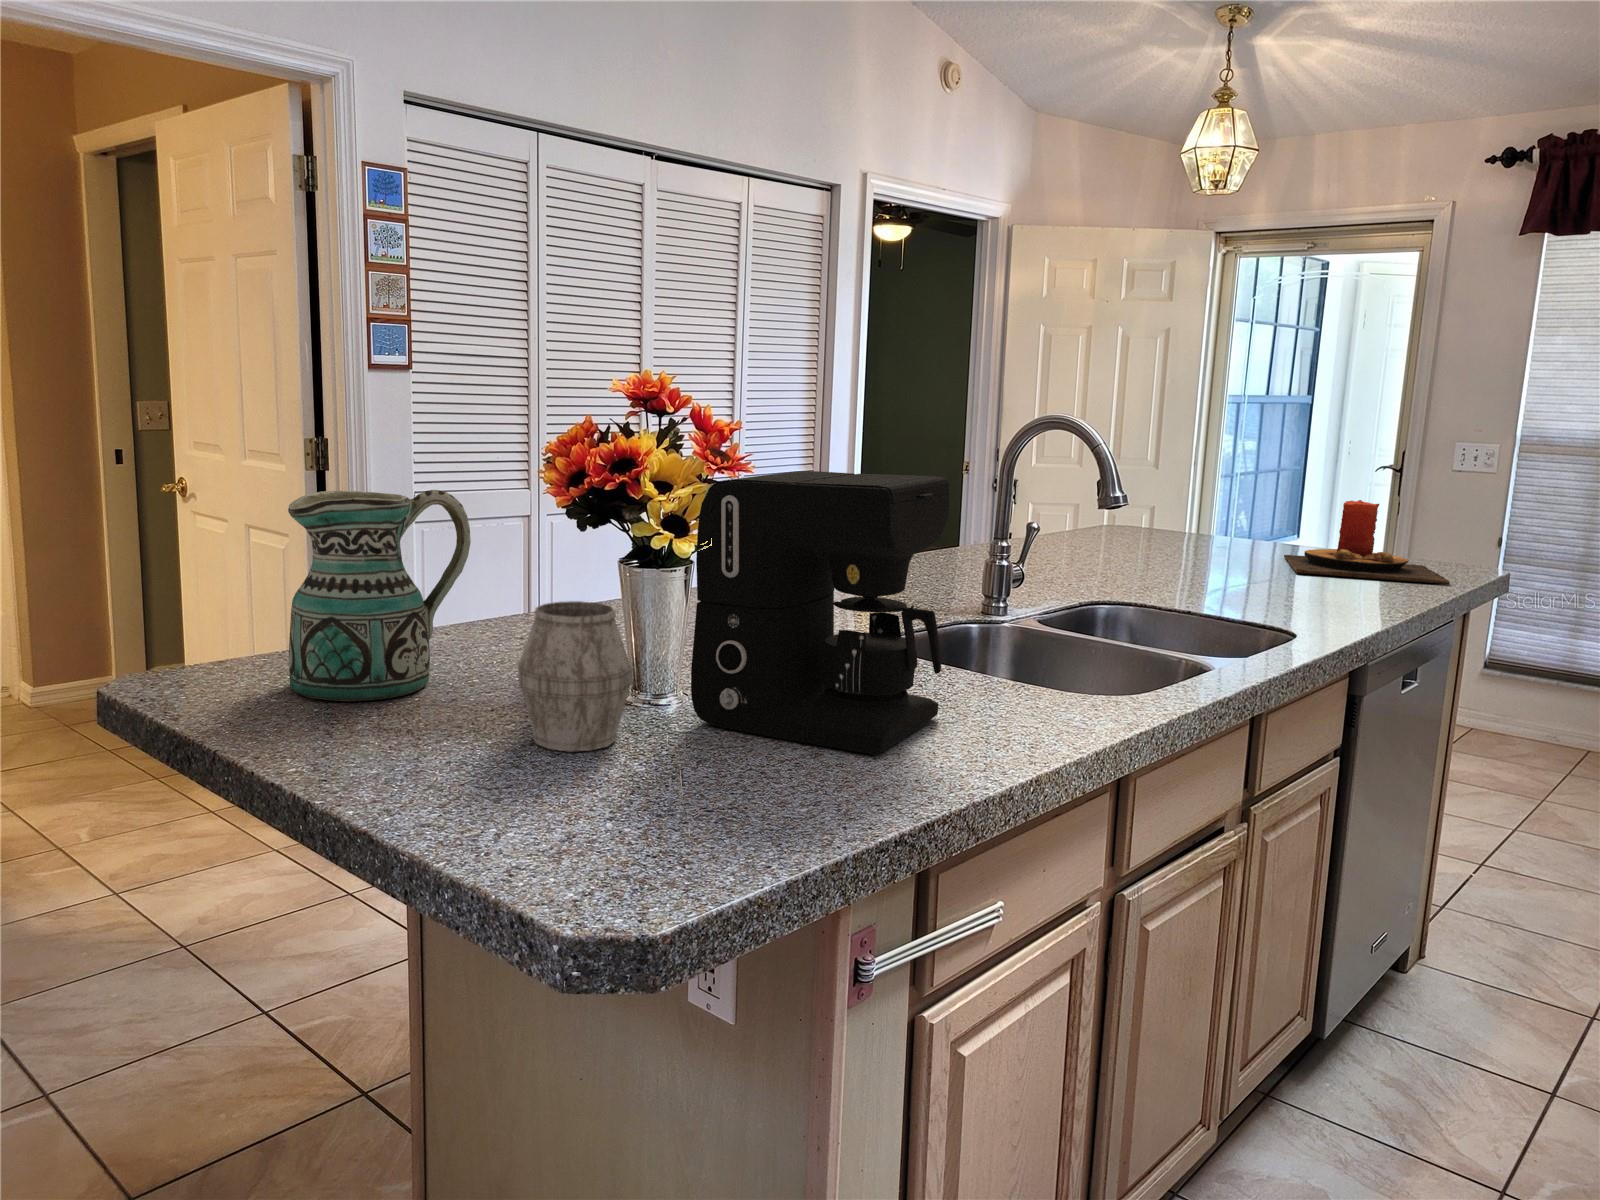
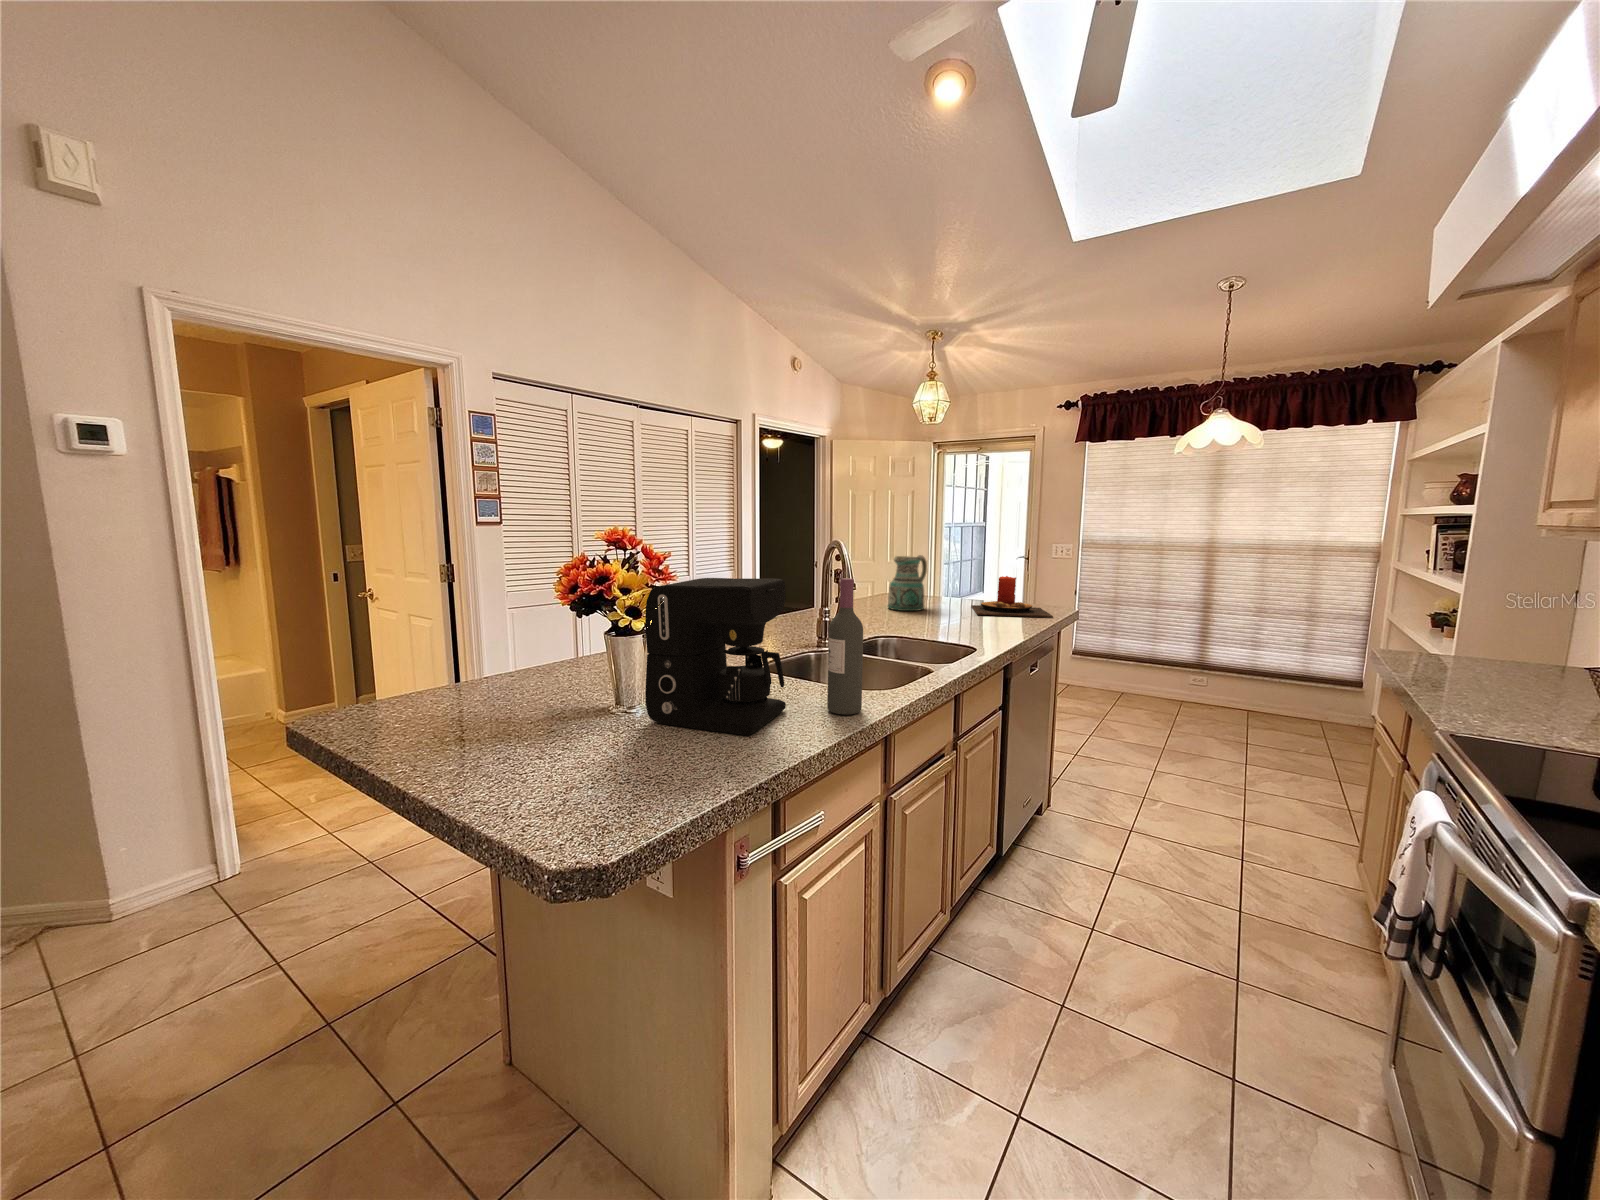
wine bottle: none [1015,480,1091,732] -> present [827,578,863,715]
ceramic pitcher: present [288,490,471,701] -> present [888,555,927,611]
mug: present [518,601,632,752] -> none [542,658,609,745]

